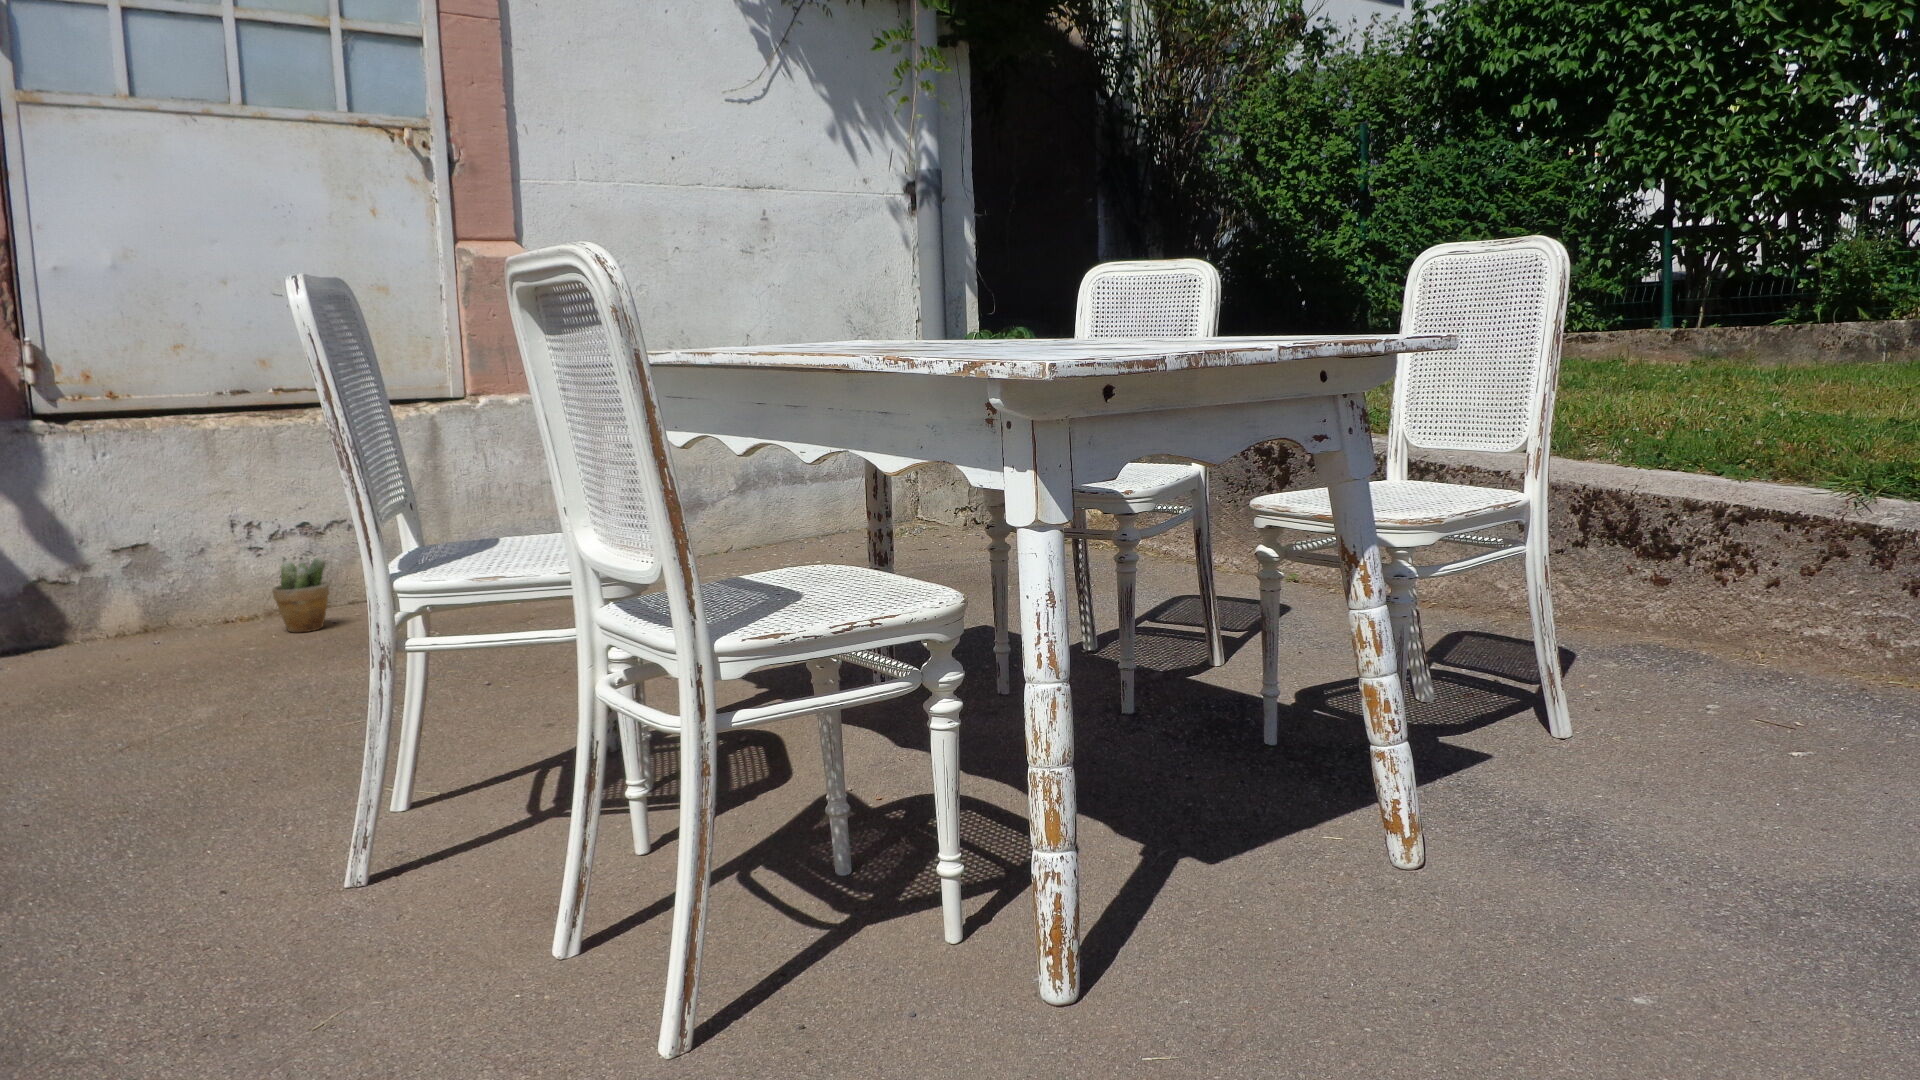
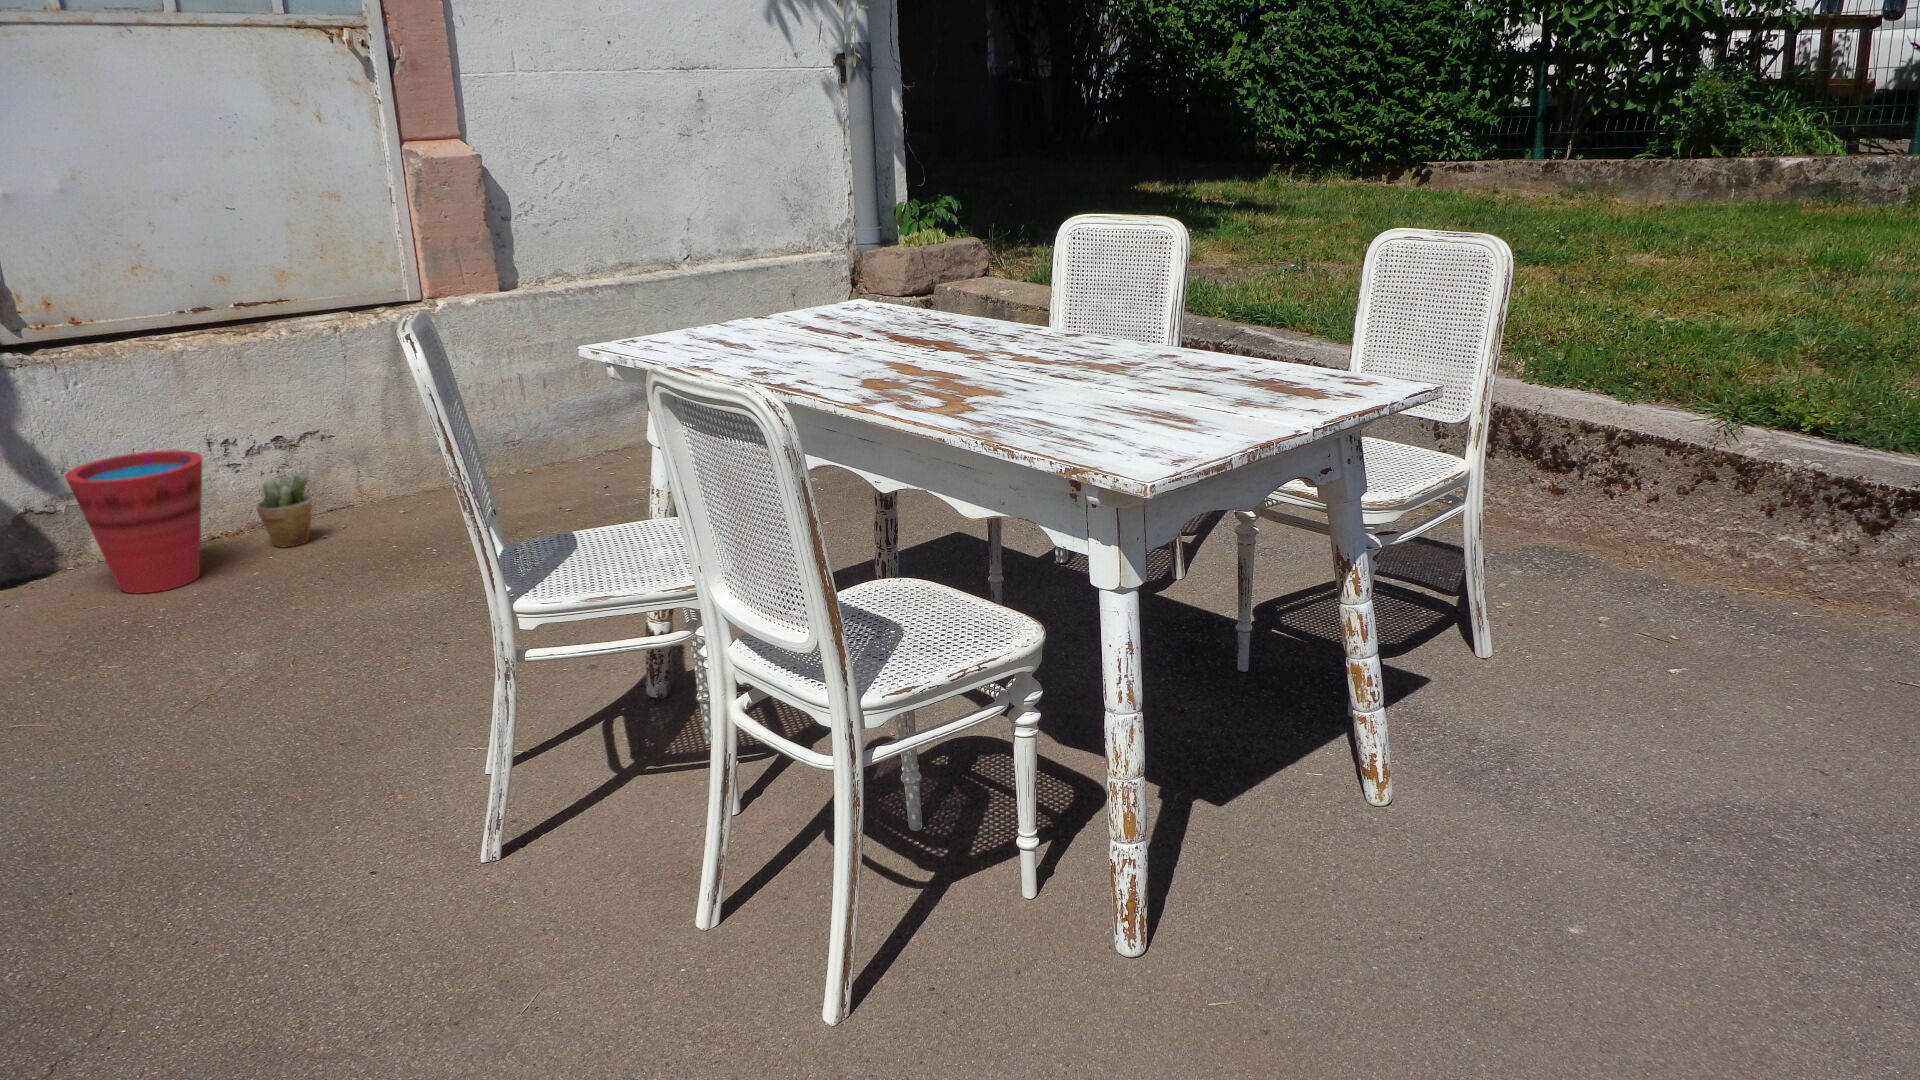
bucket: none [73,525,216,665] -> present [65,450,202,594]

